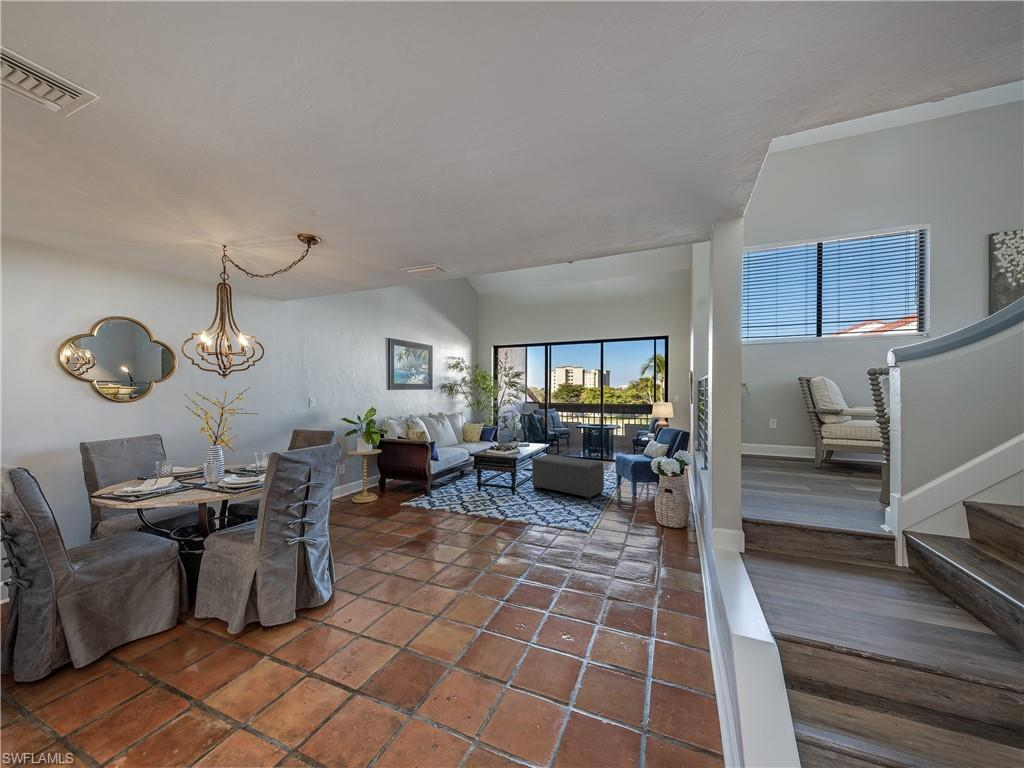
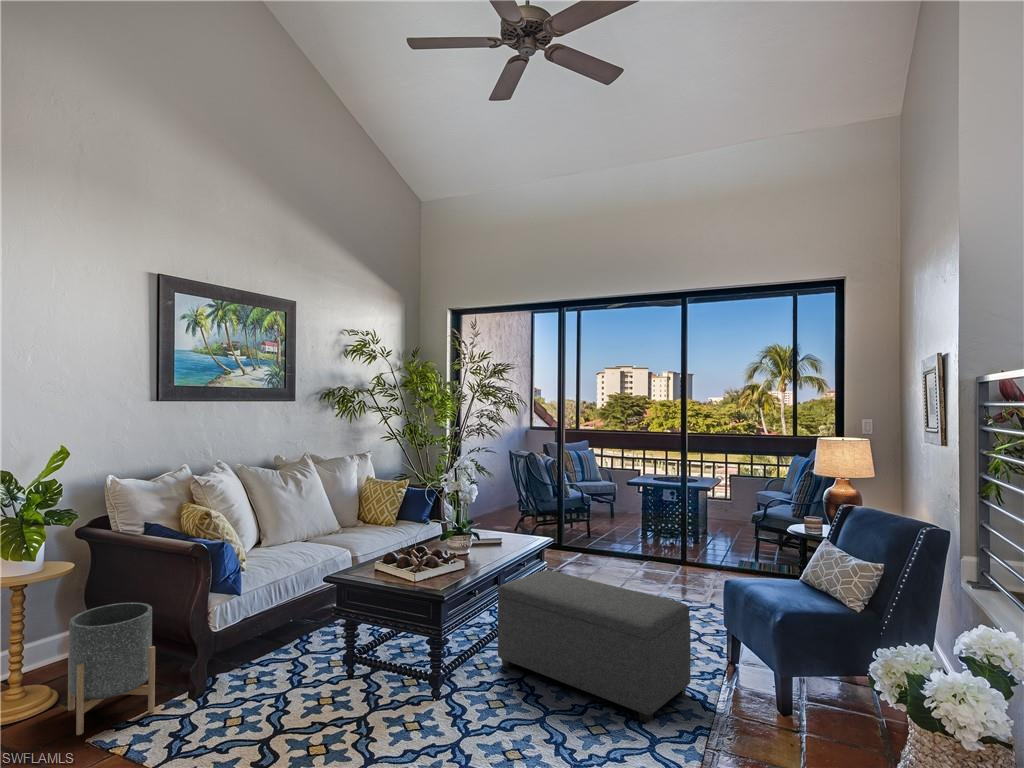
planter: none [384,463,416,505] -> present [68,603,155,735]

